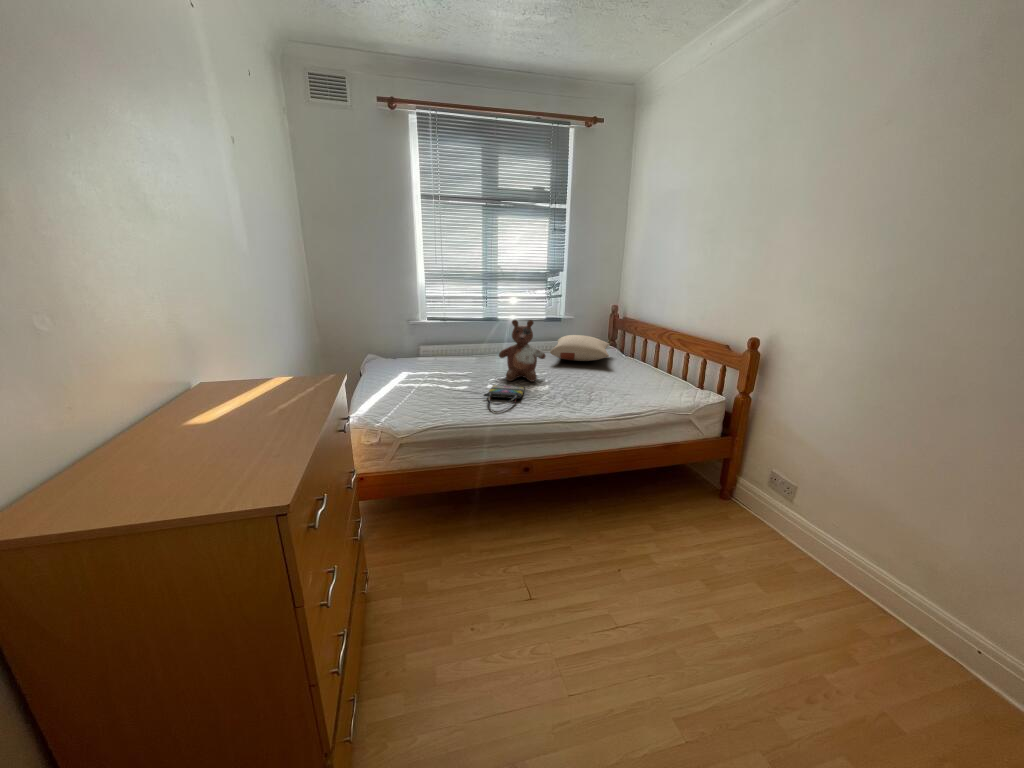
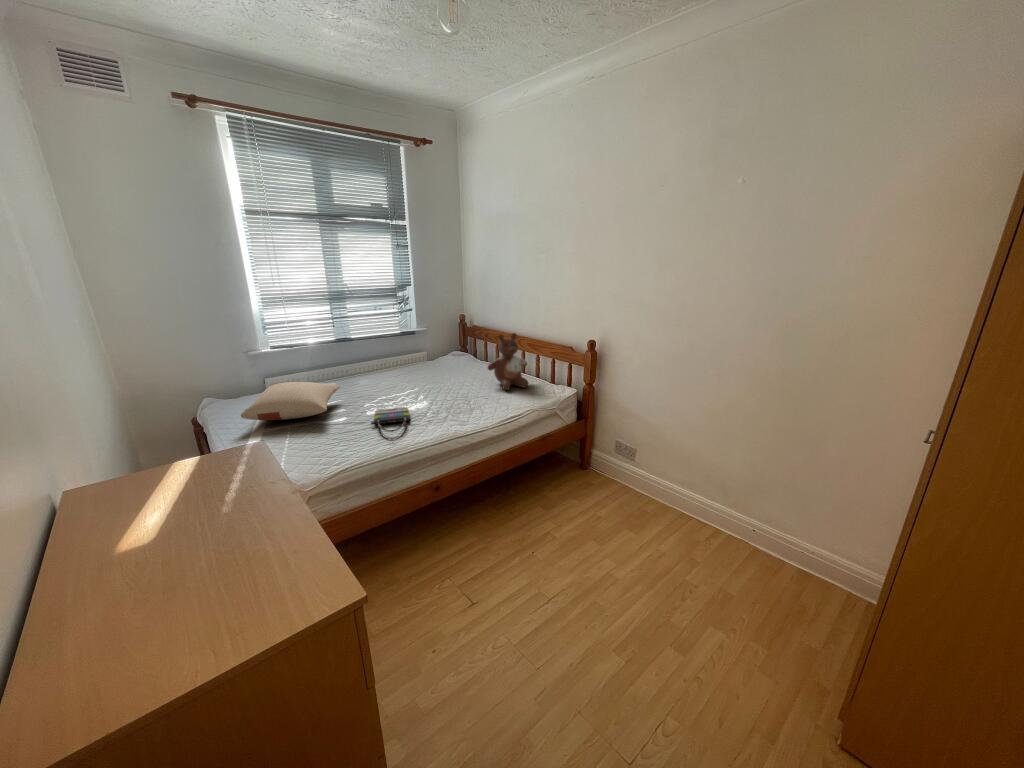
stuffed bear: present [499,320,545,382] -> present [488,333,529,390]
pillow: present [550,335,609,361] -> present [241,382,340,420]

